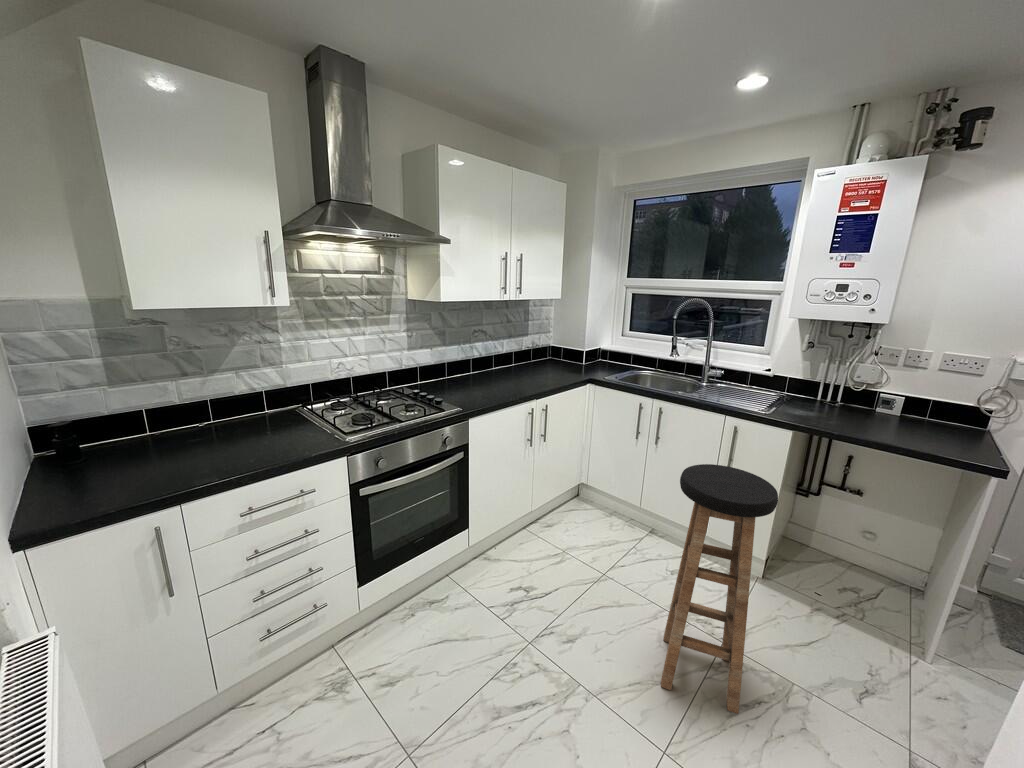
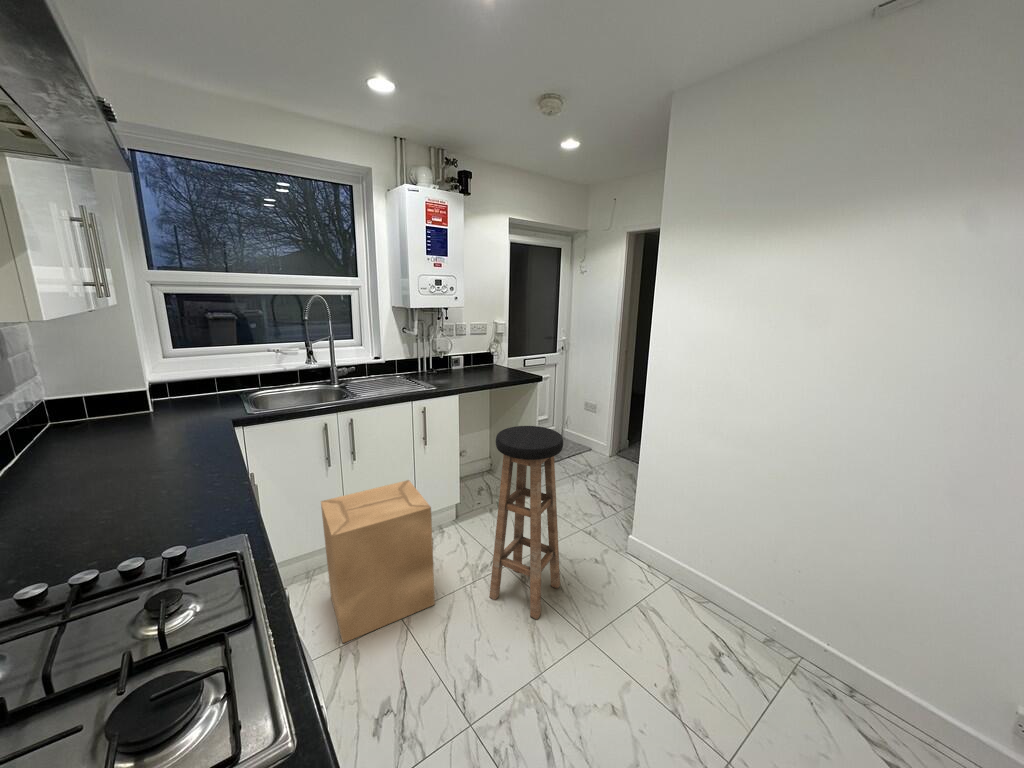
cardboard box: none [566,455,672,593] -> present [321,480,435,643]

